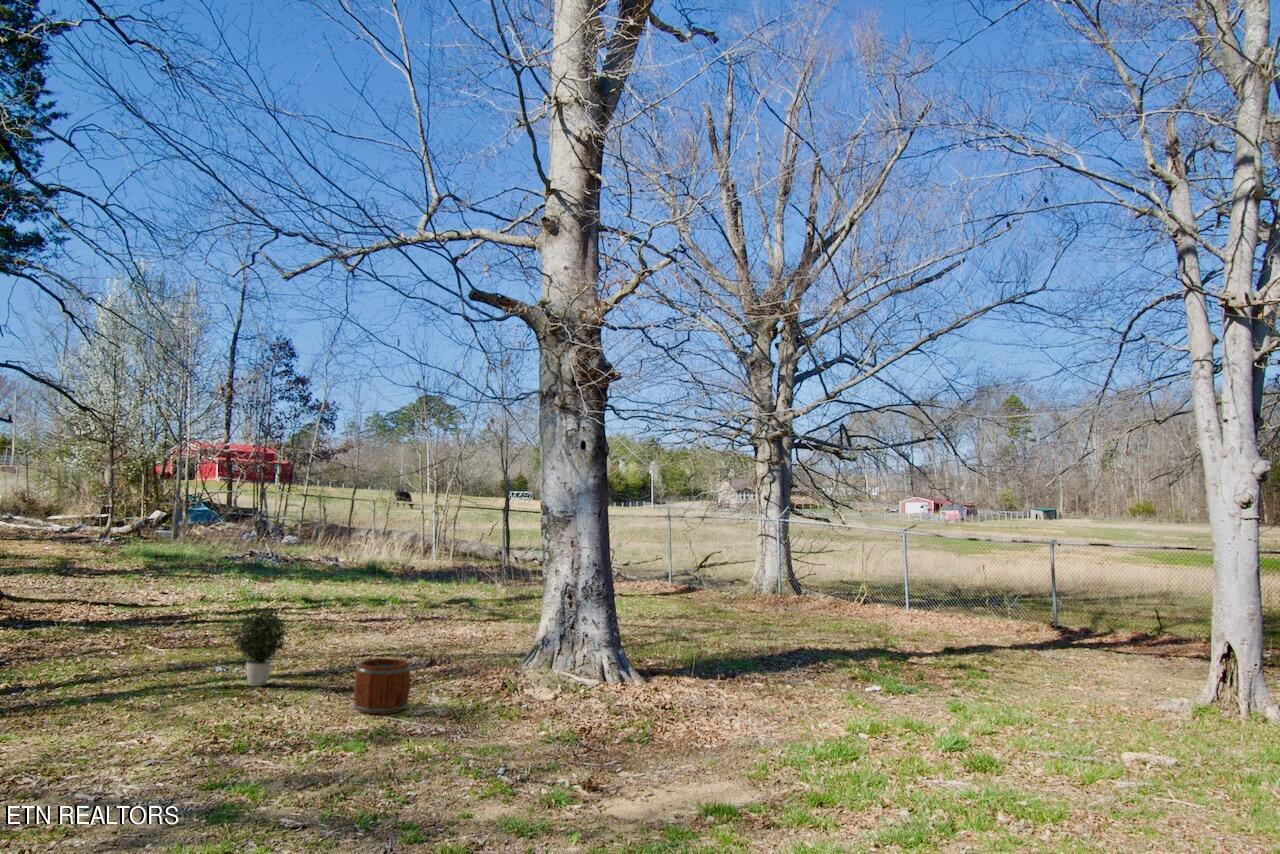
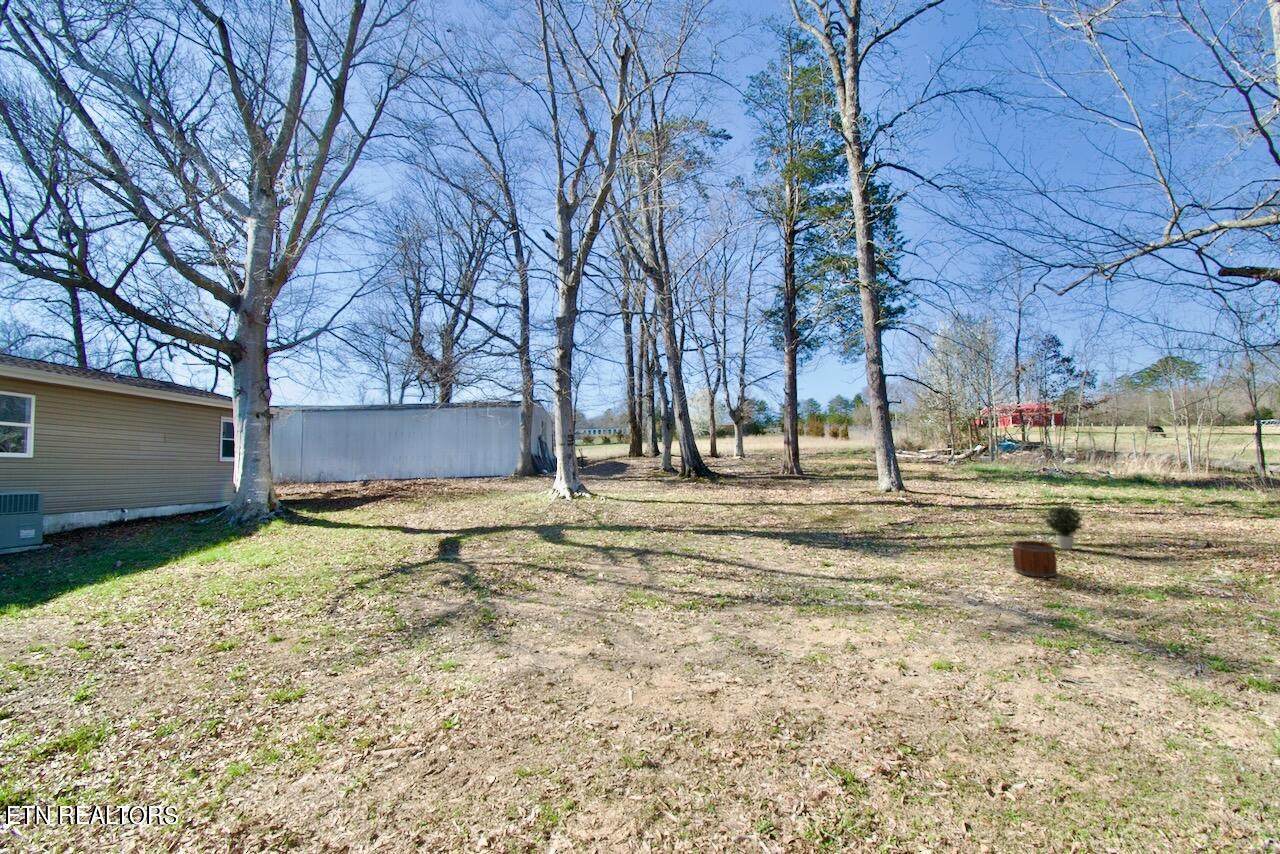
bucket: present [354,658,411,714] -> present [1013,541,1057,578]

